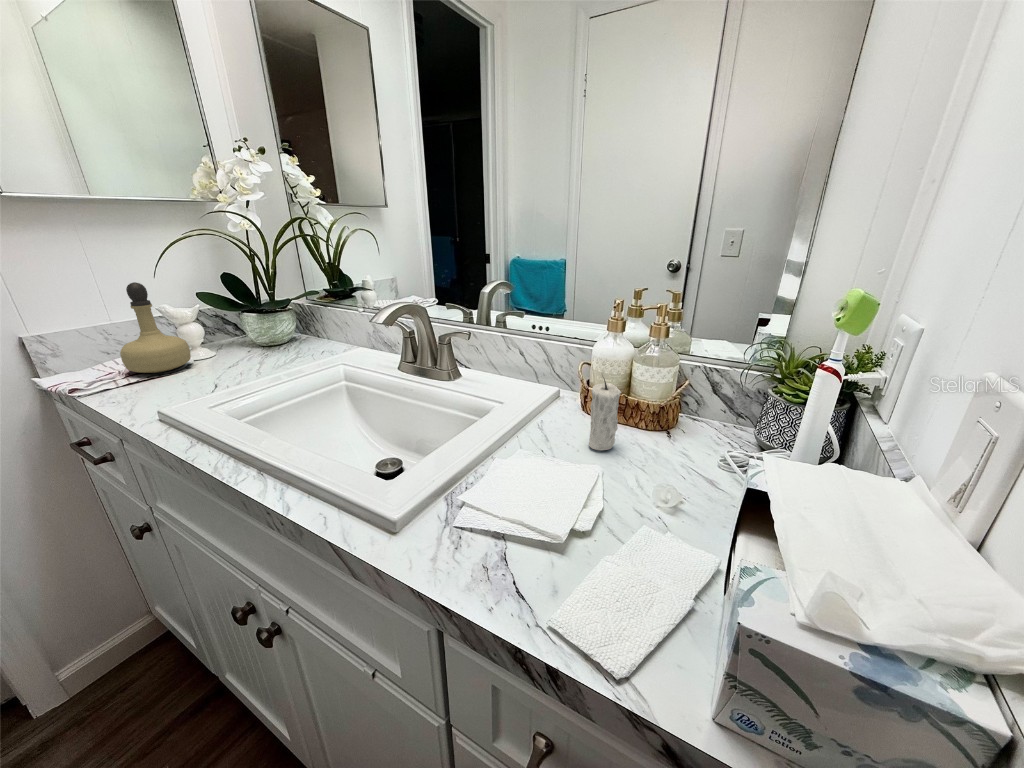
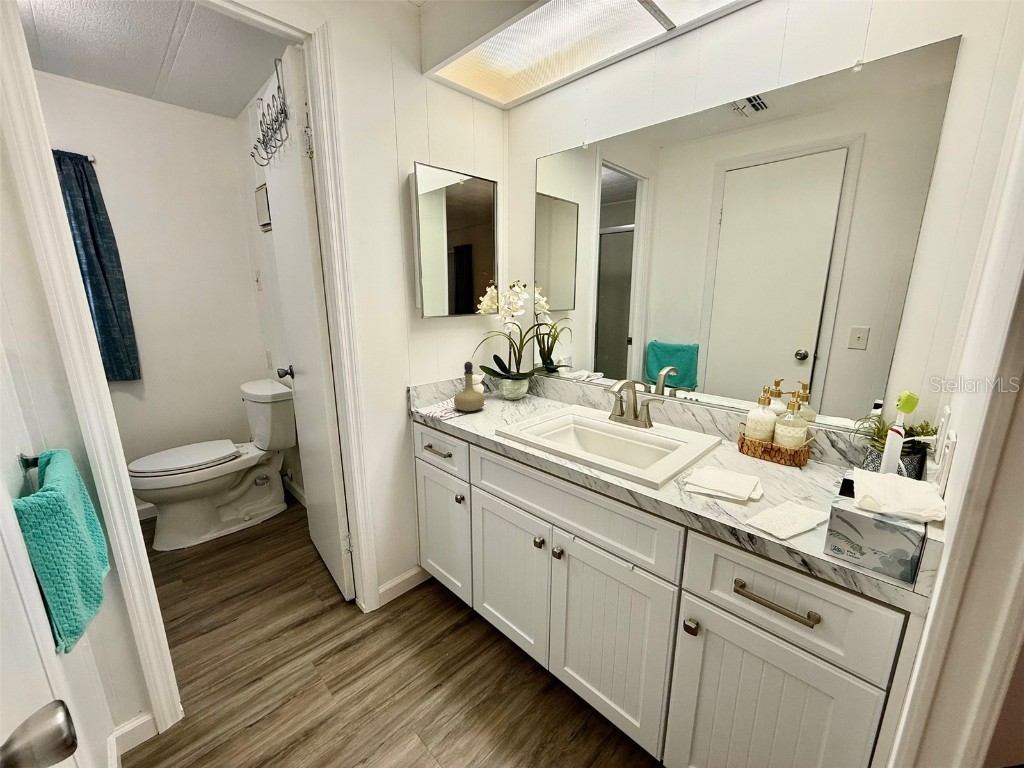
candle: present [589,379,621,450] -> none [749,426,771,471]

